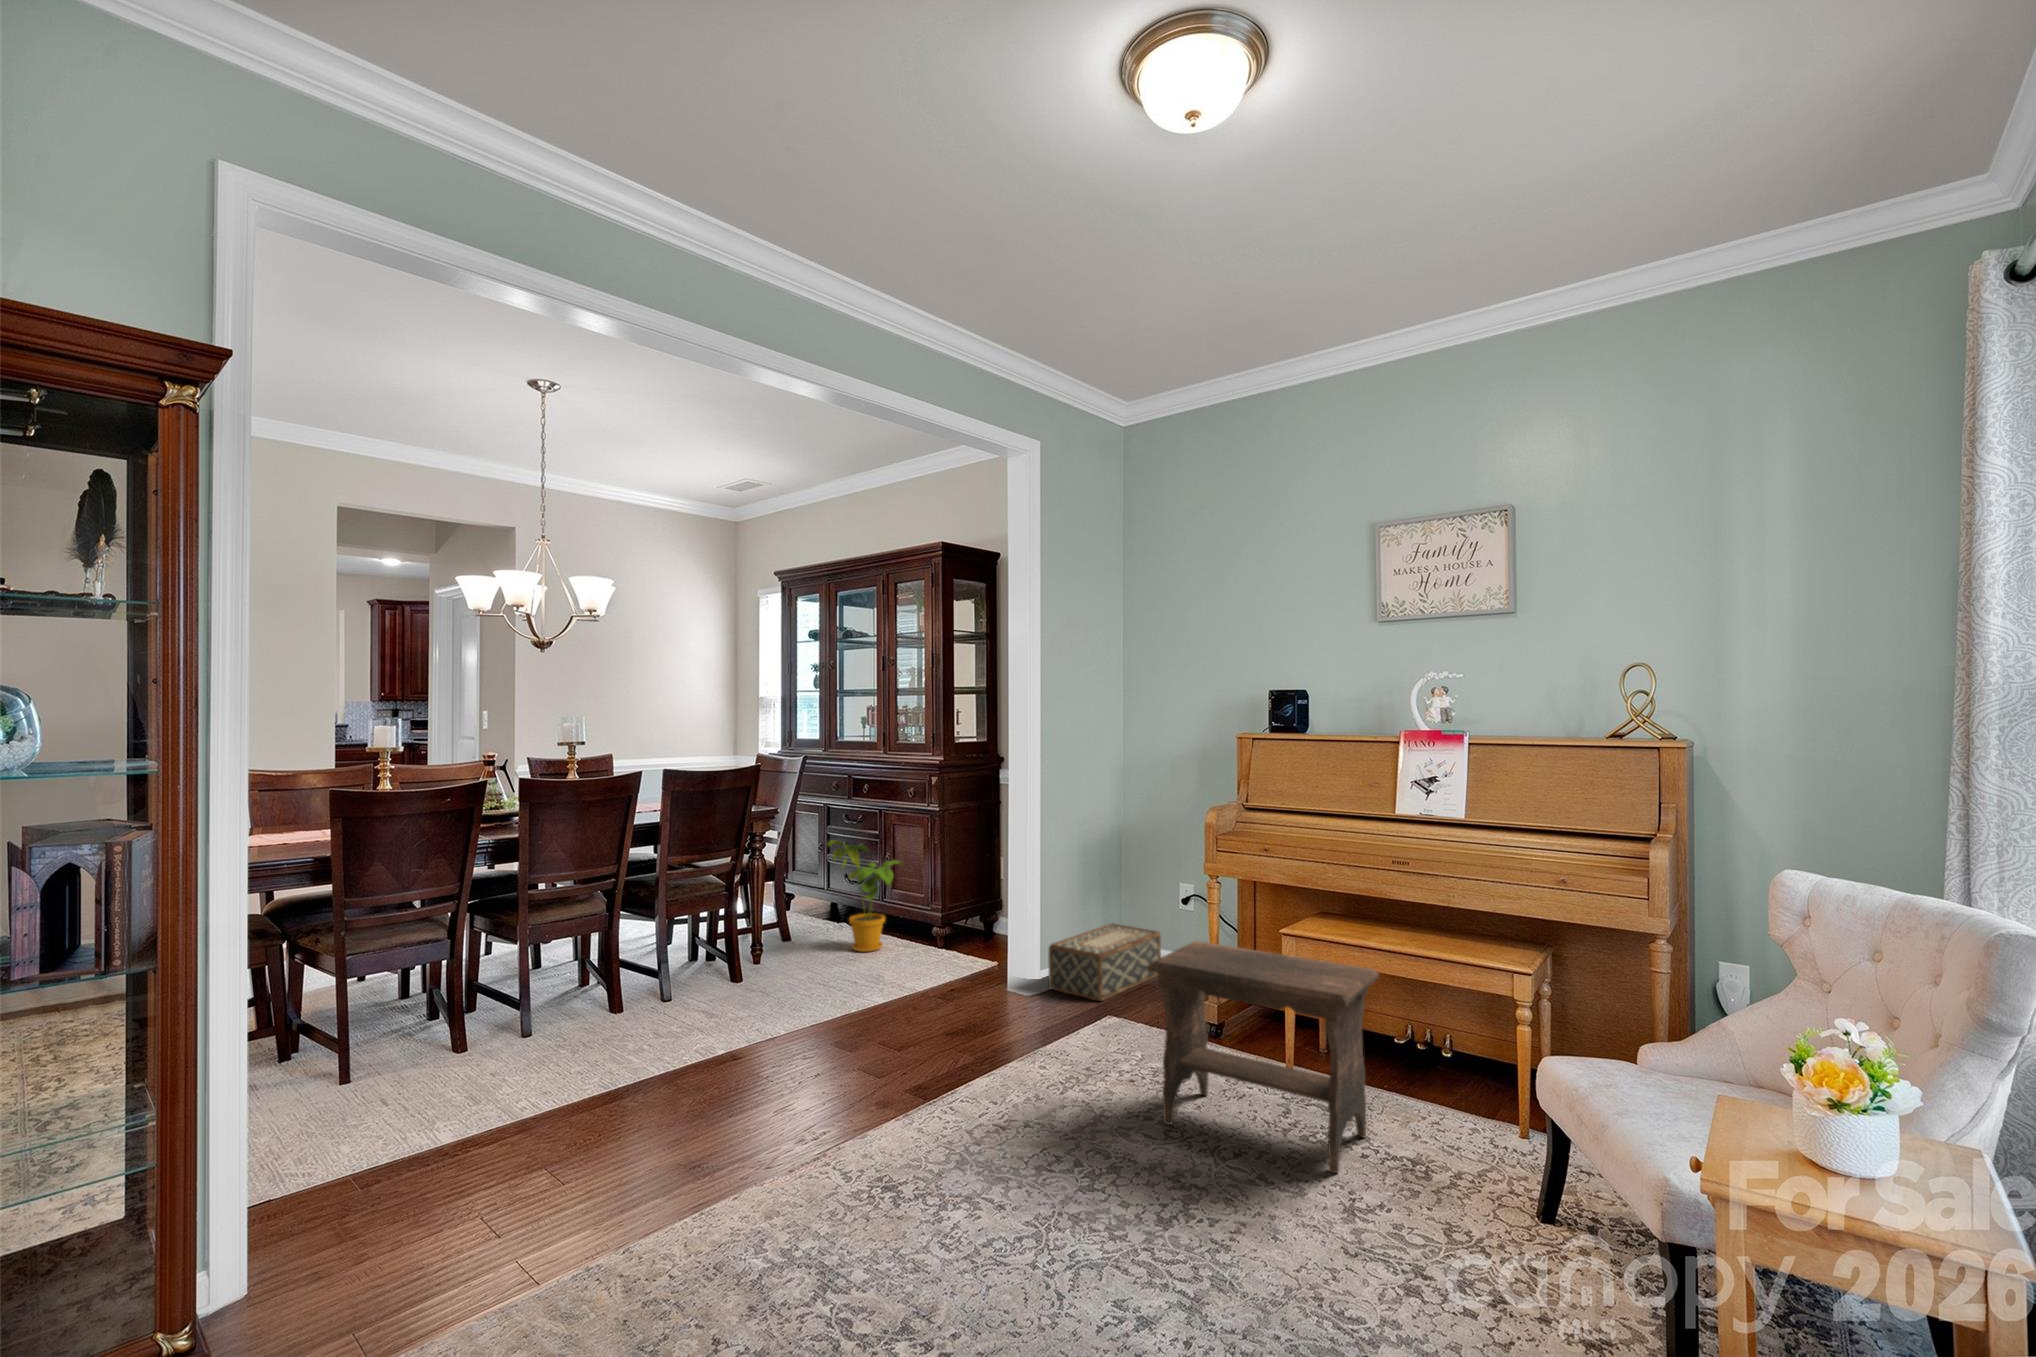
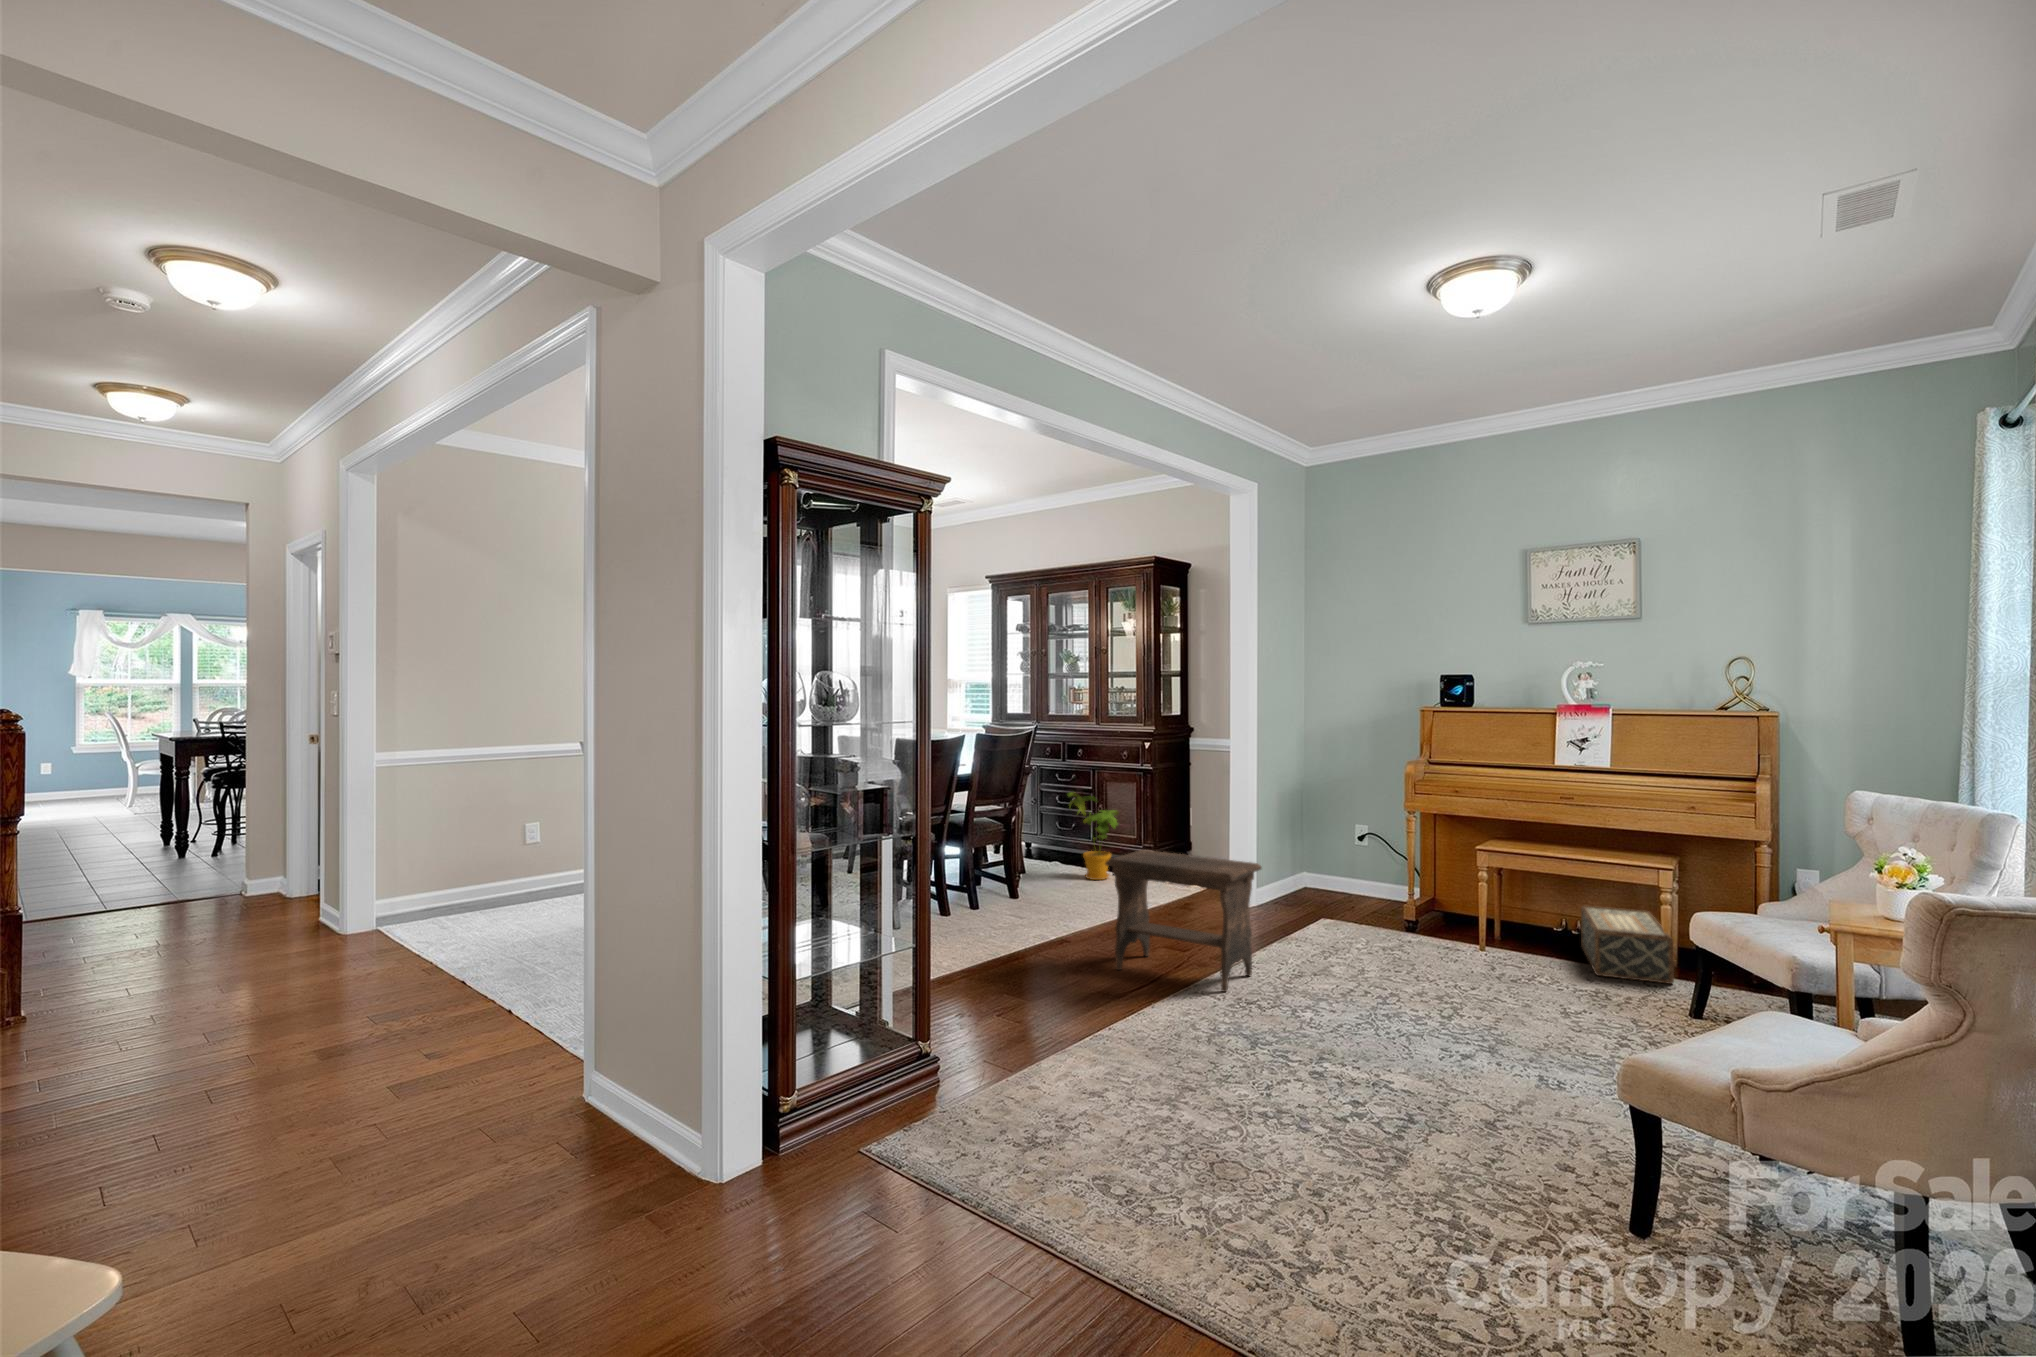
woven basket: present [1048,924,1161,1001] -> present [1581,906,1674,984]
footstool: present [1147,941,1379,1173] -> present [1105,850,1262,992]

